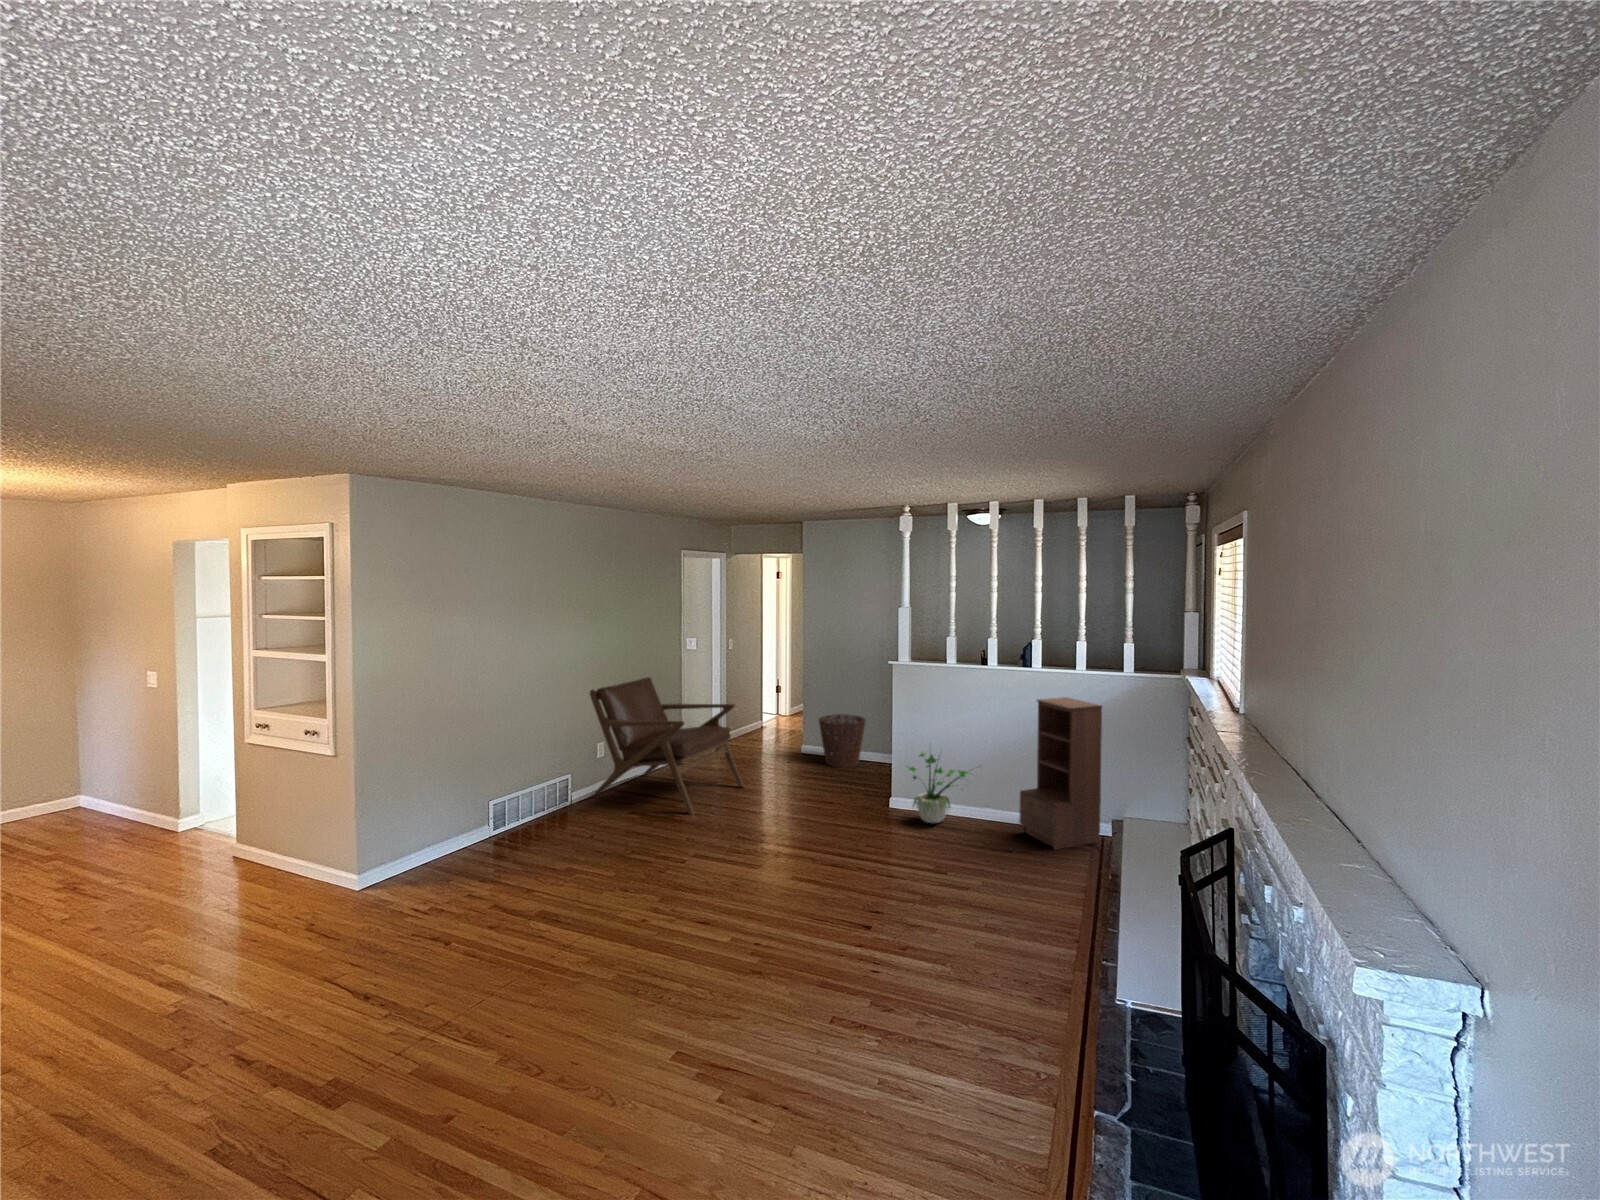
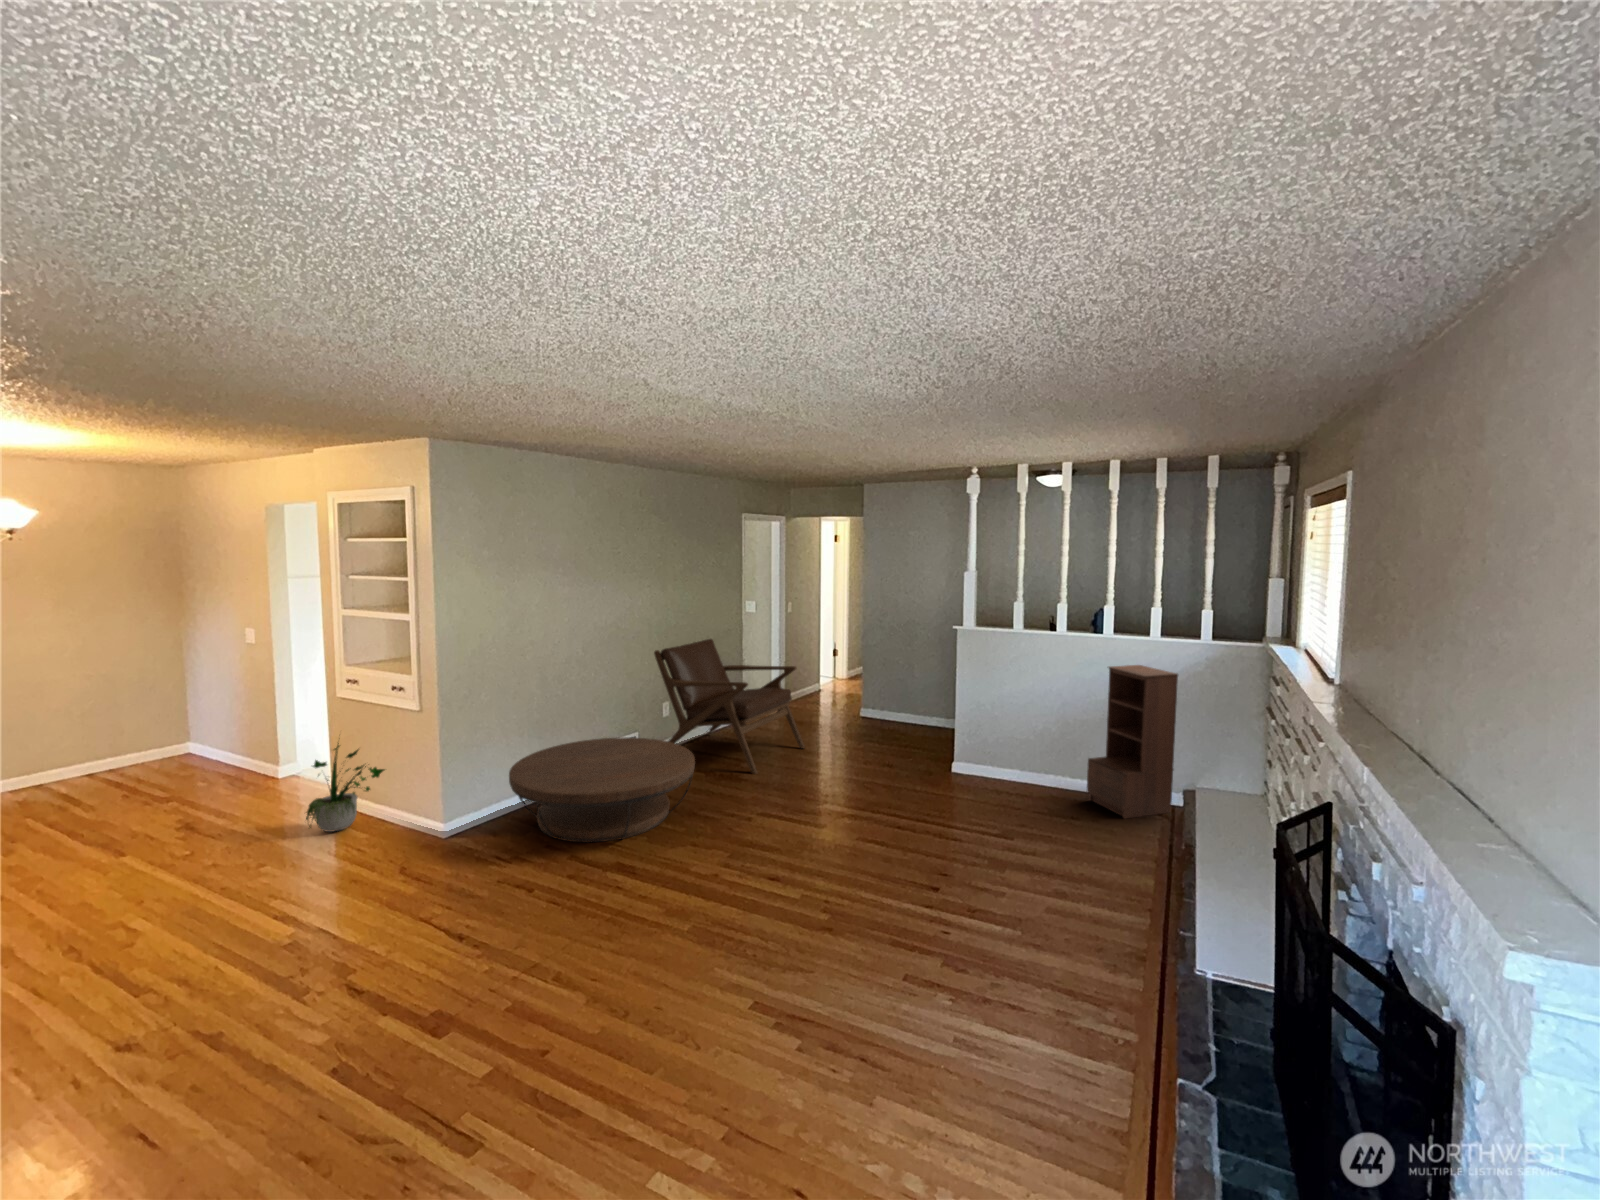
basket: present [819,714,866,768] -> none [878,678,926,732]
potted plant: present [908,753,966,823] -> present [306,743,385,832]
coffee table: none [429,780,627,892] -> present [509,737,695,842]

